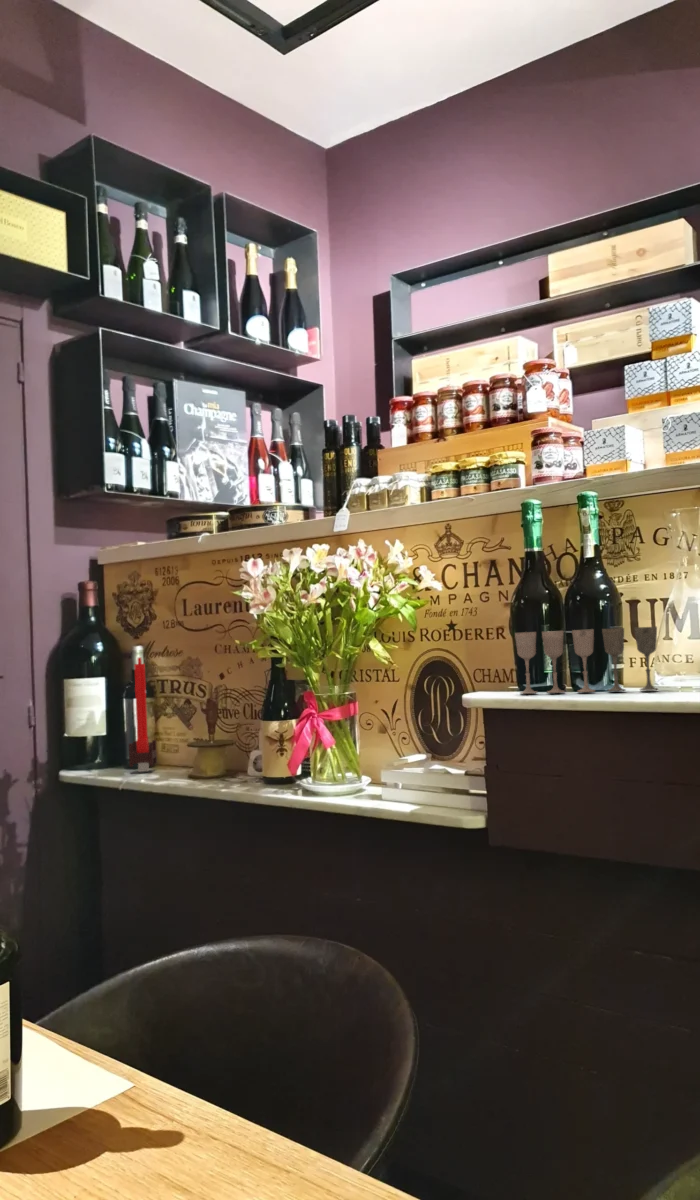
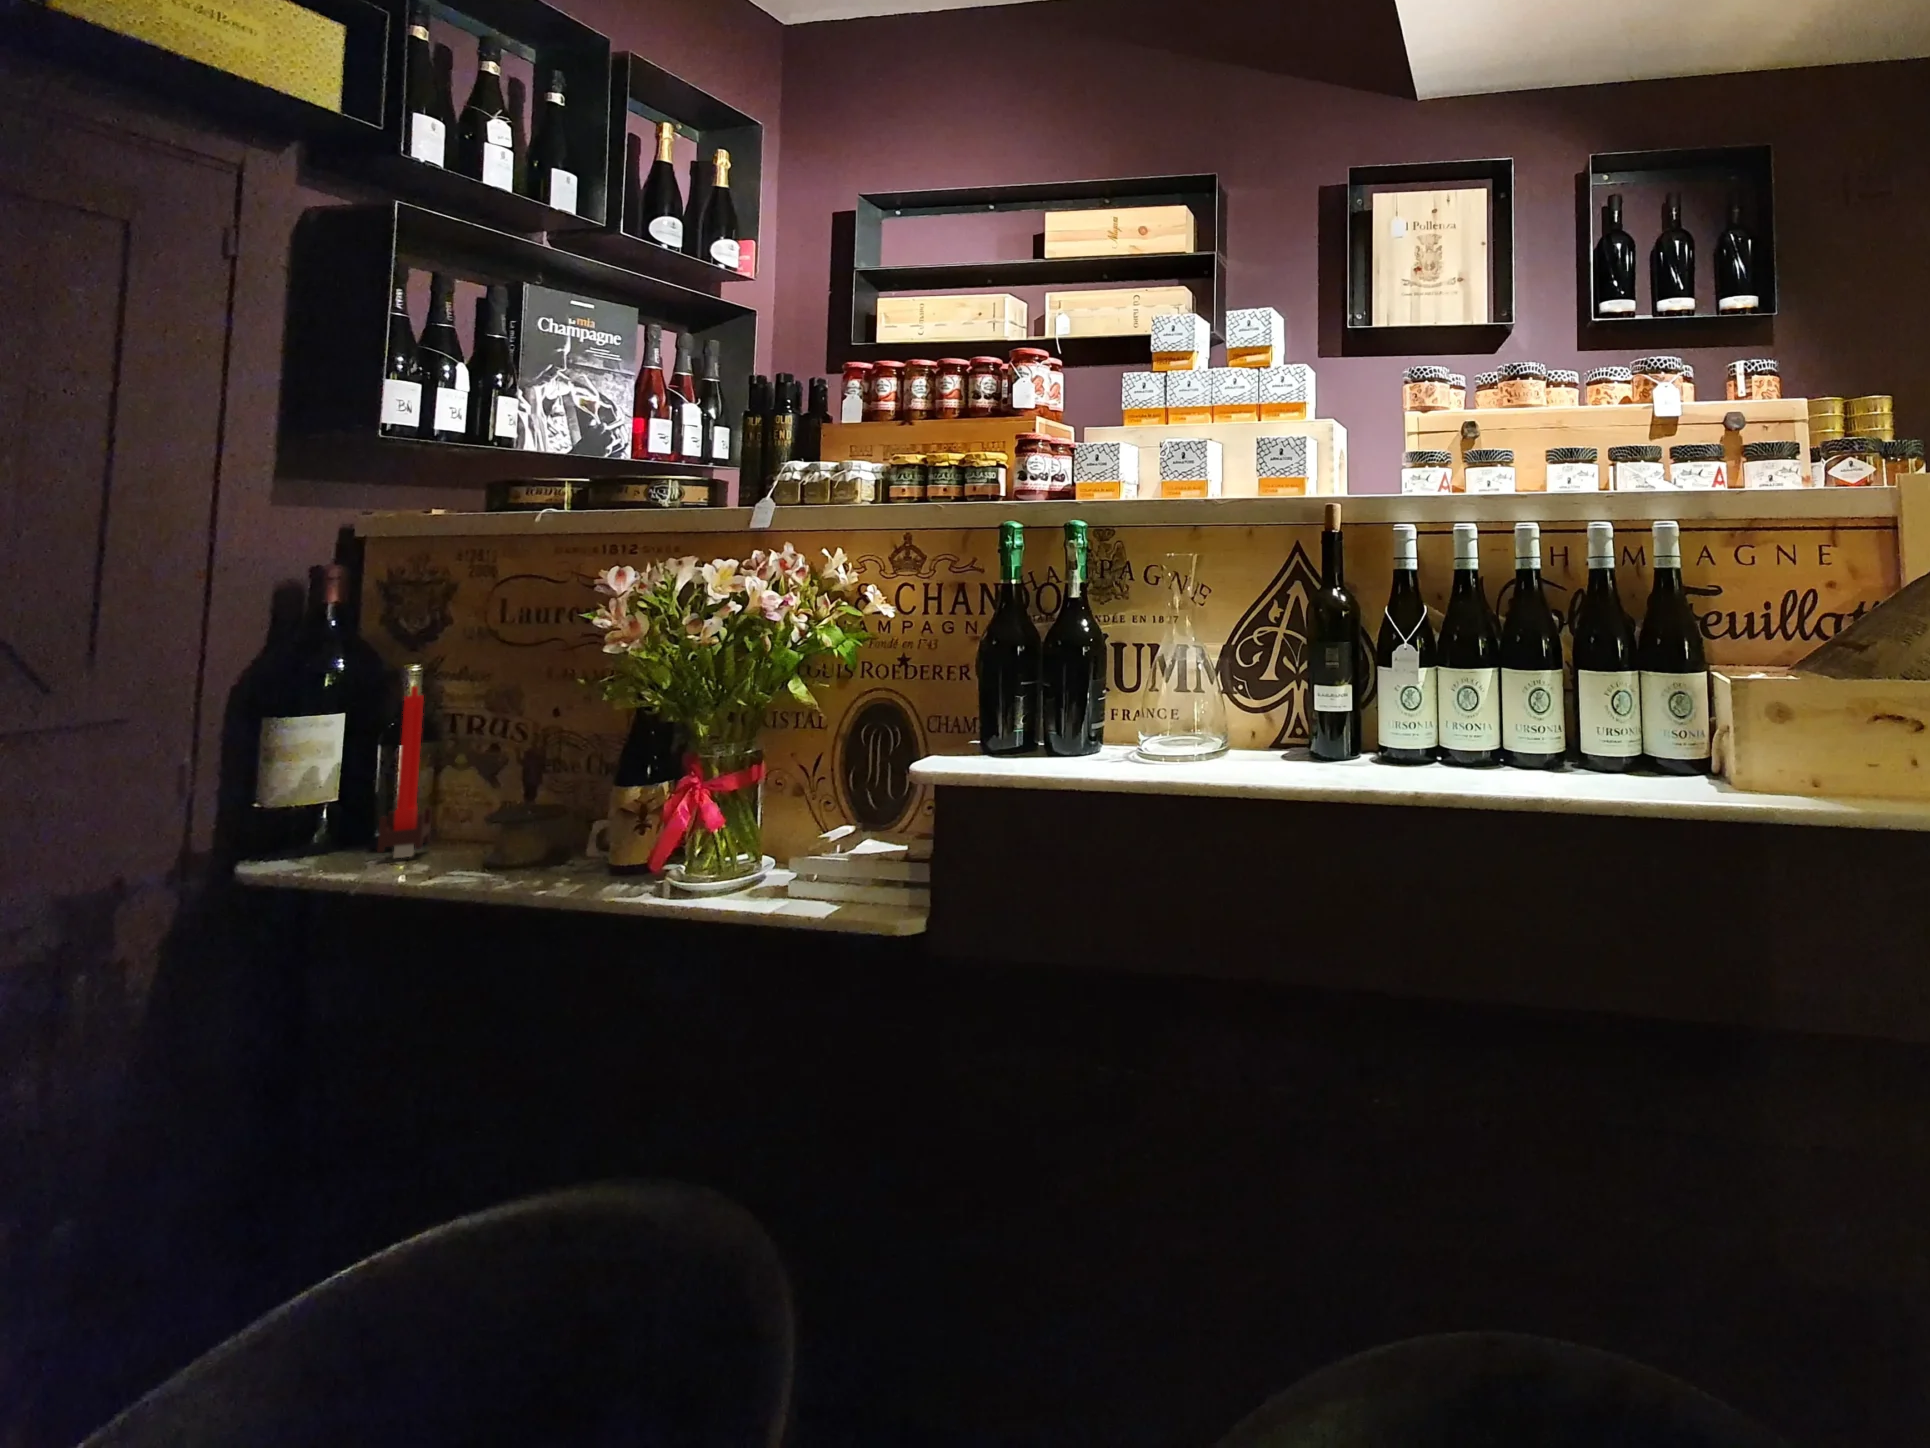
wine glass: present [515,627,658,694] -> none [981,681,1145,762]

